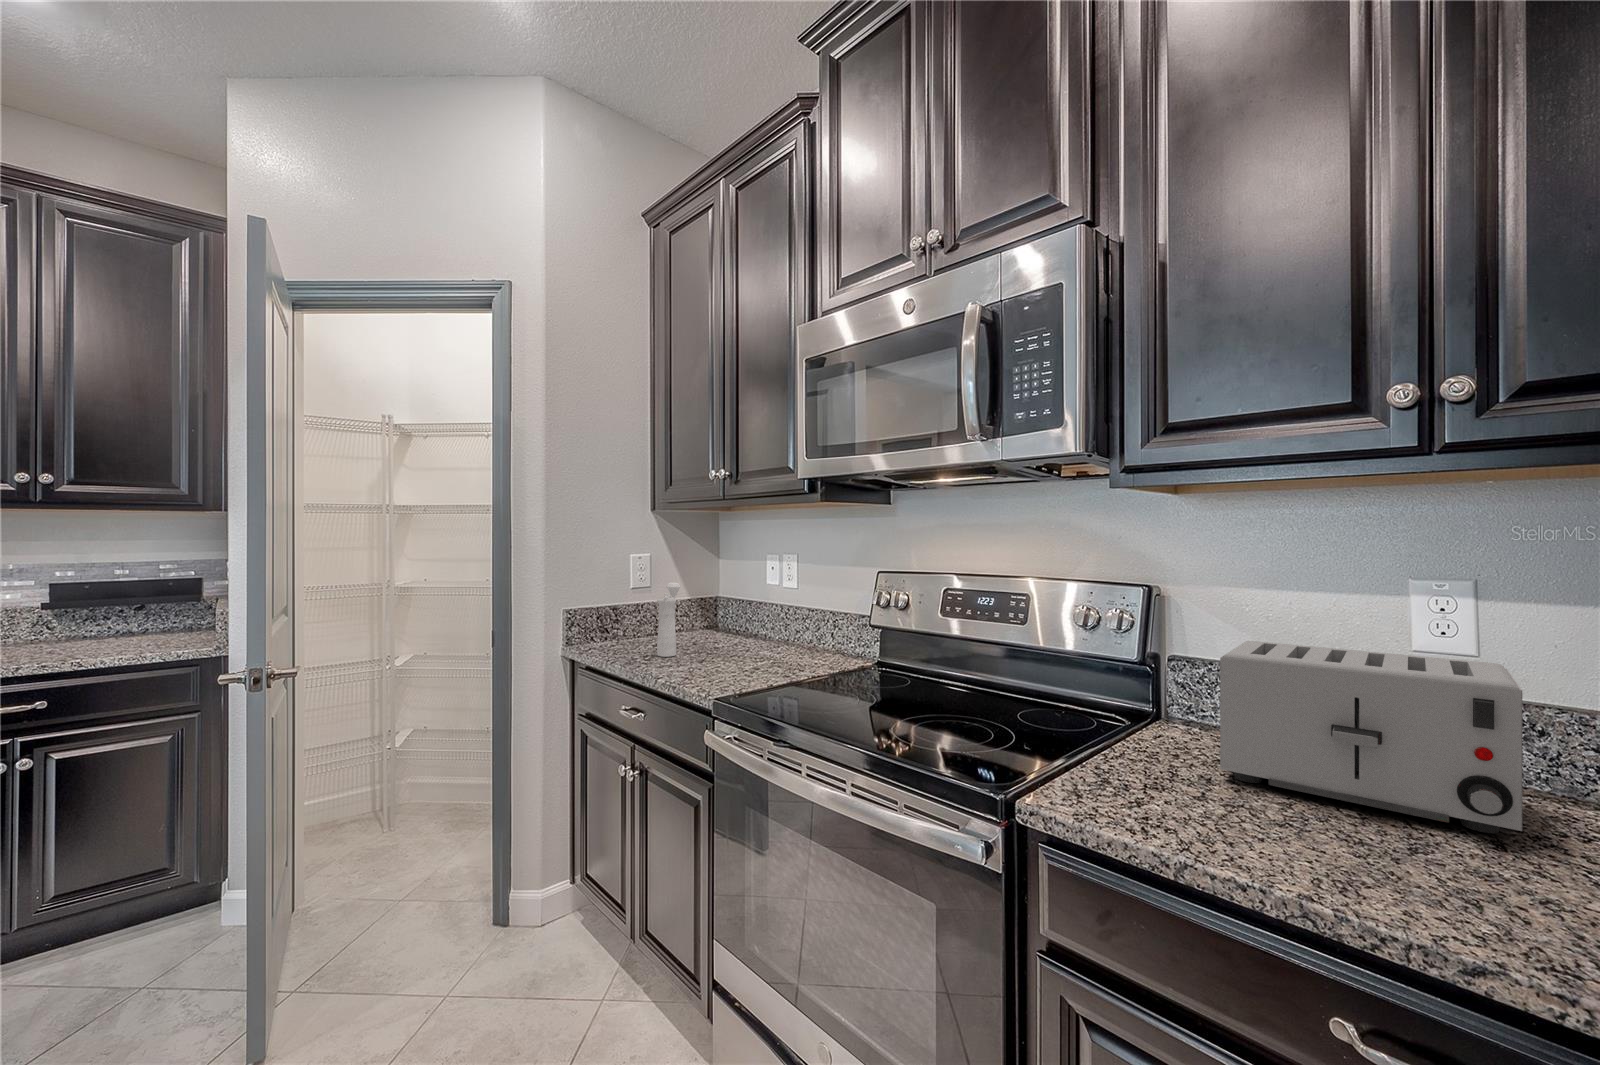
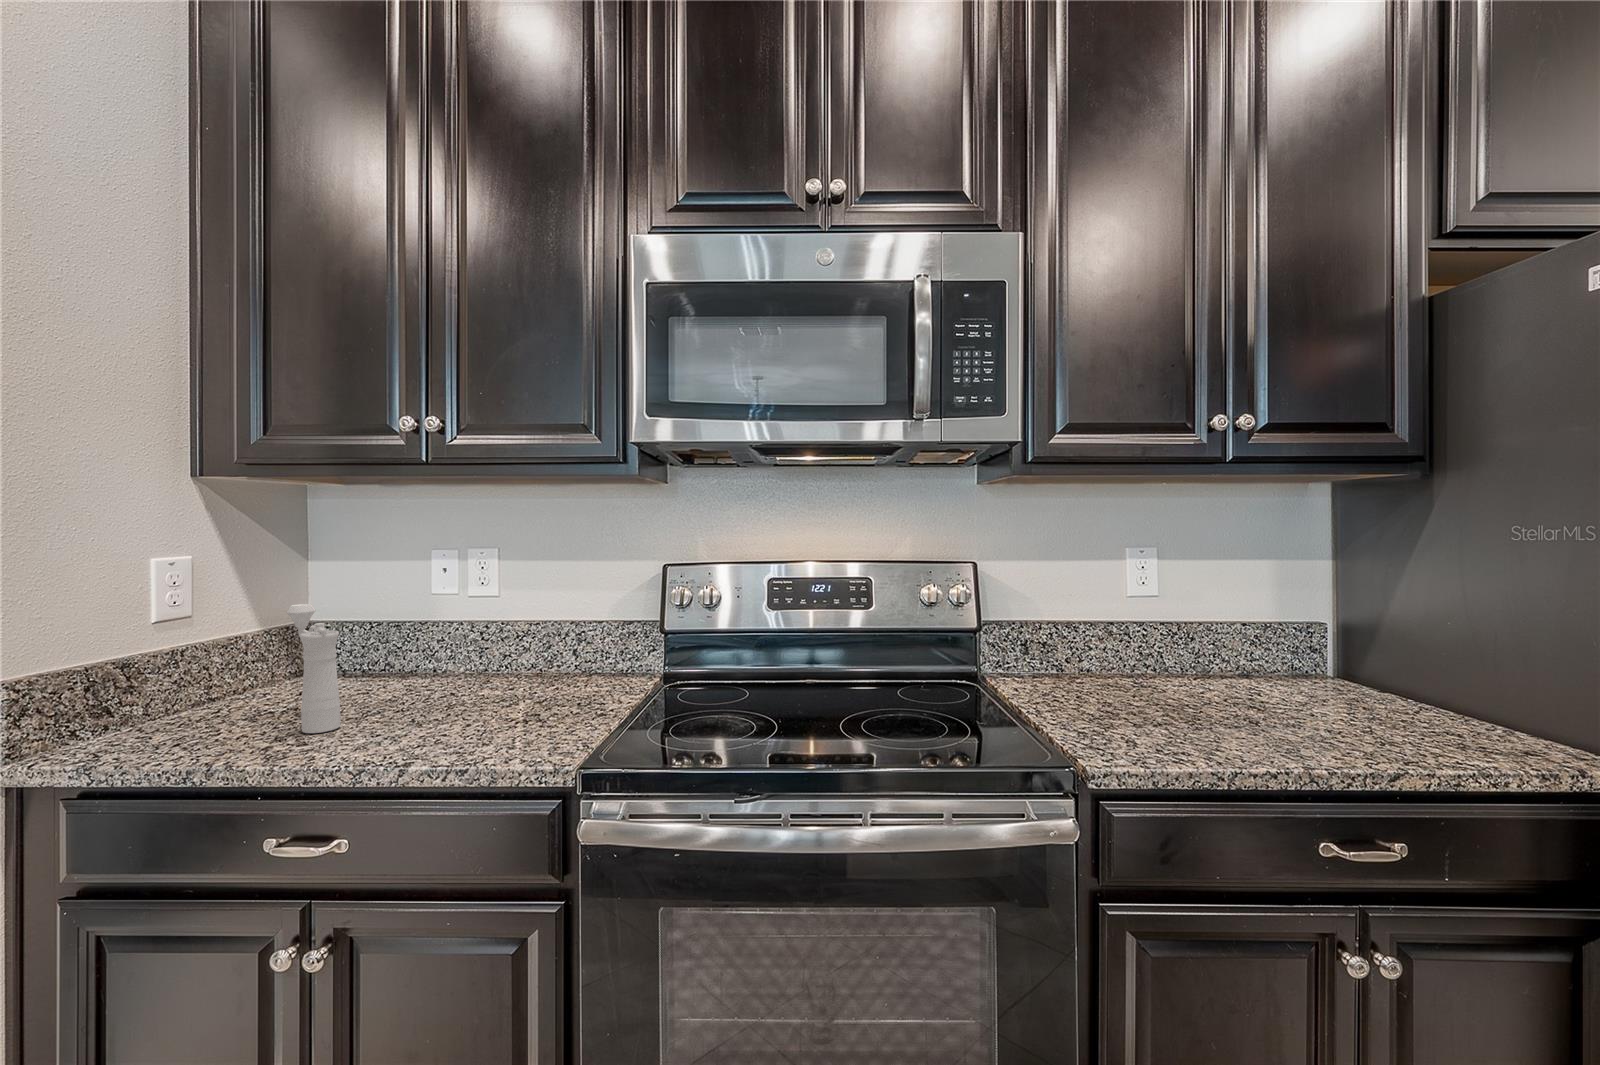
toaster: present [1220,641,1523,833] -> none [1070,598,1267,707]

